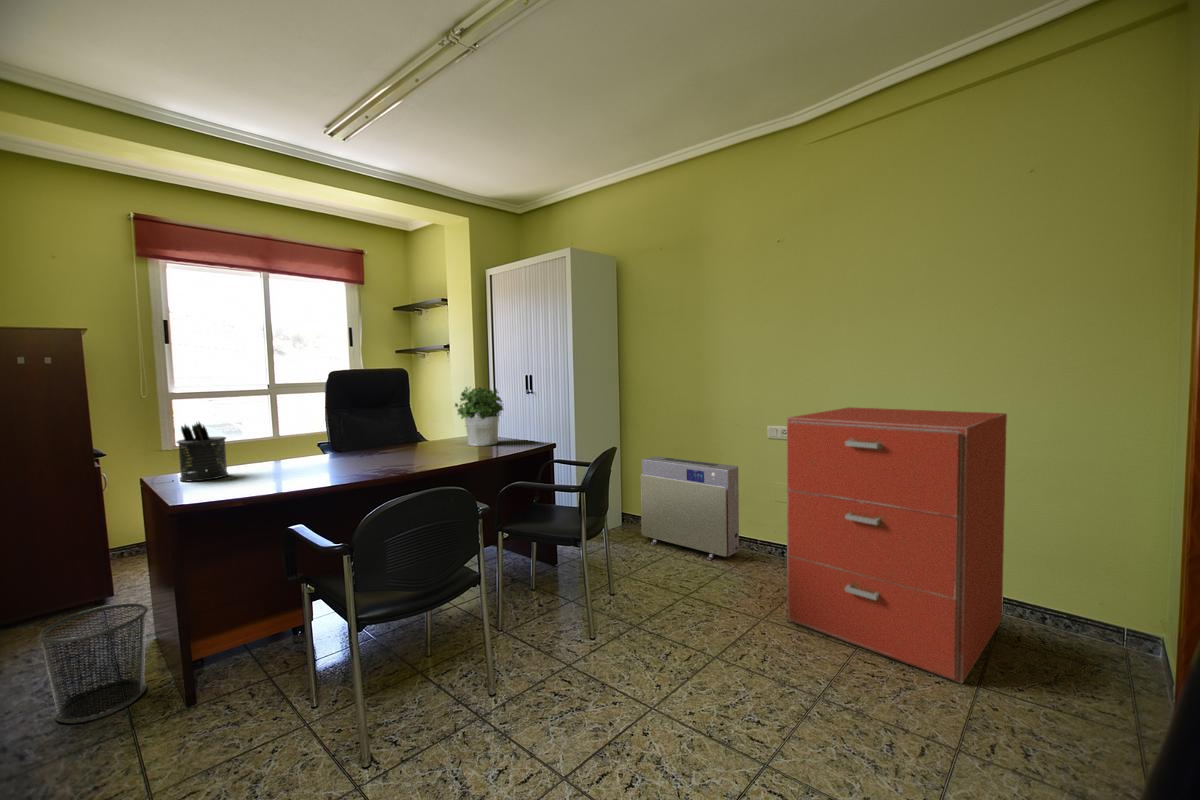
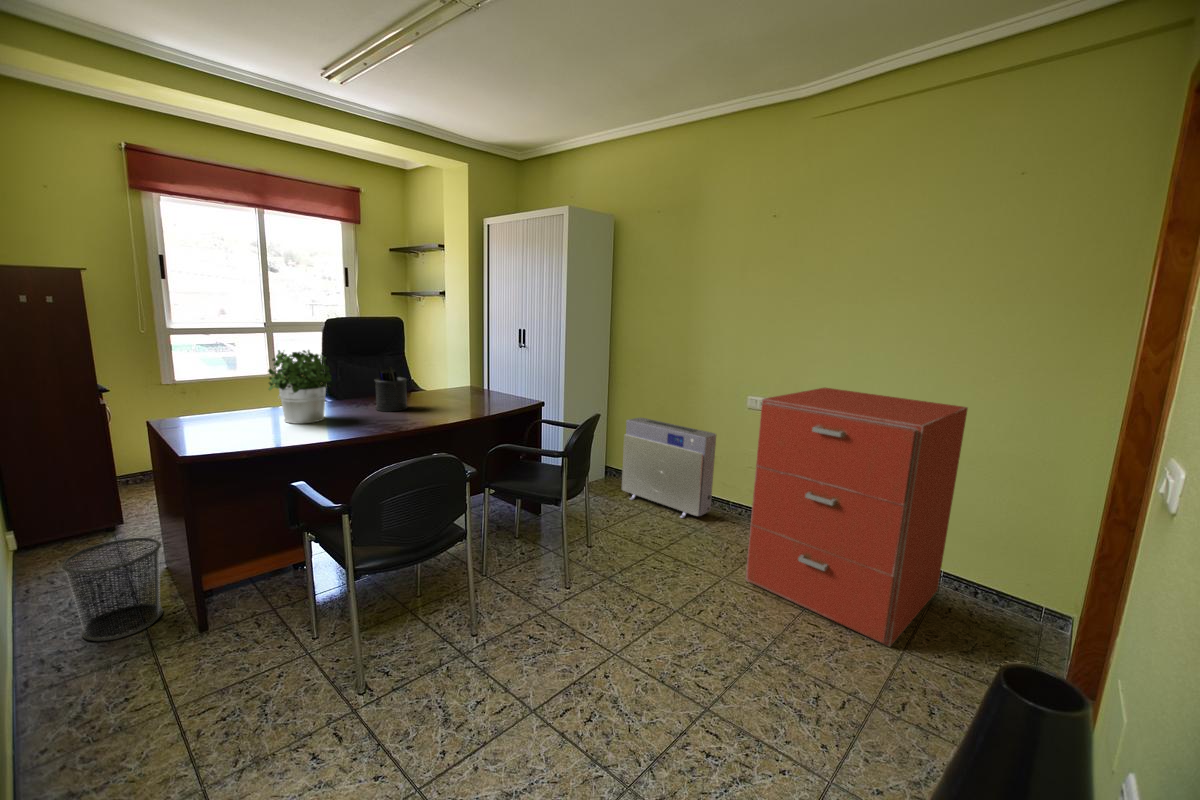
potted plant: present [455,387,504,446] -> present [268,350,331,424]
pen holder: present [177,422,228,481] -> present [375,366,407,411]

